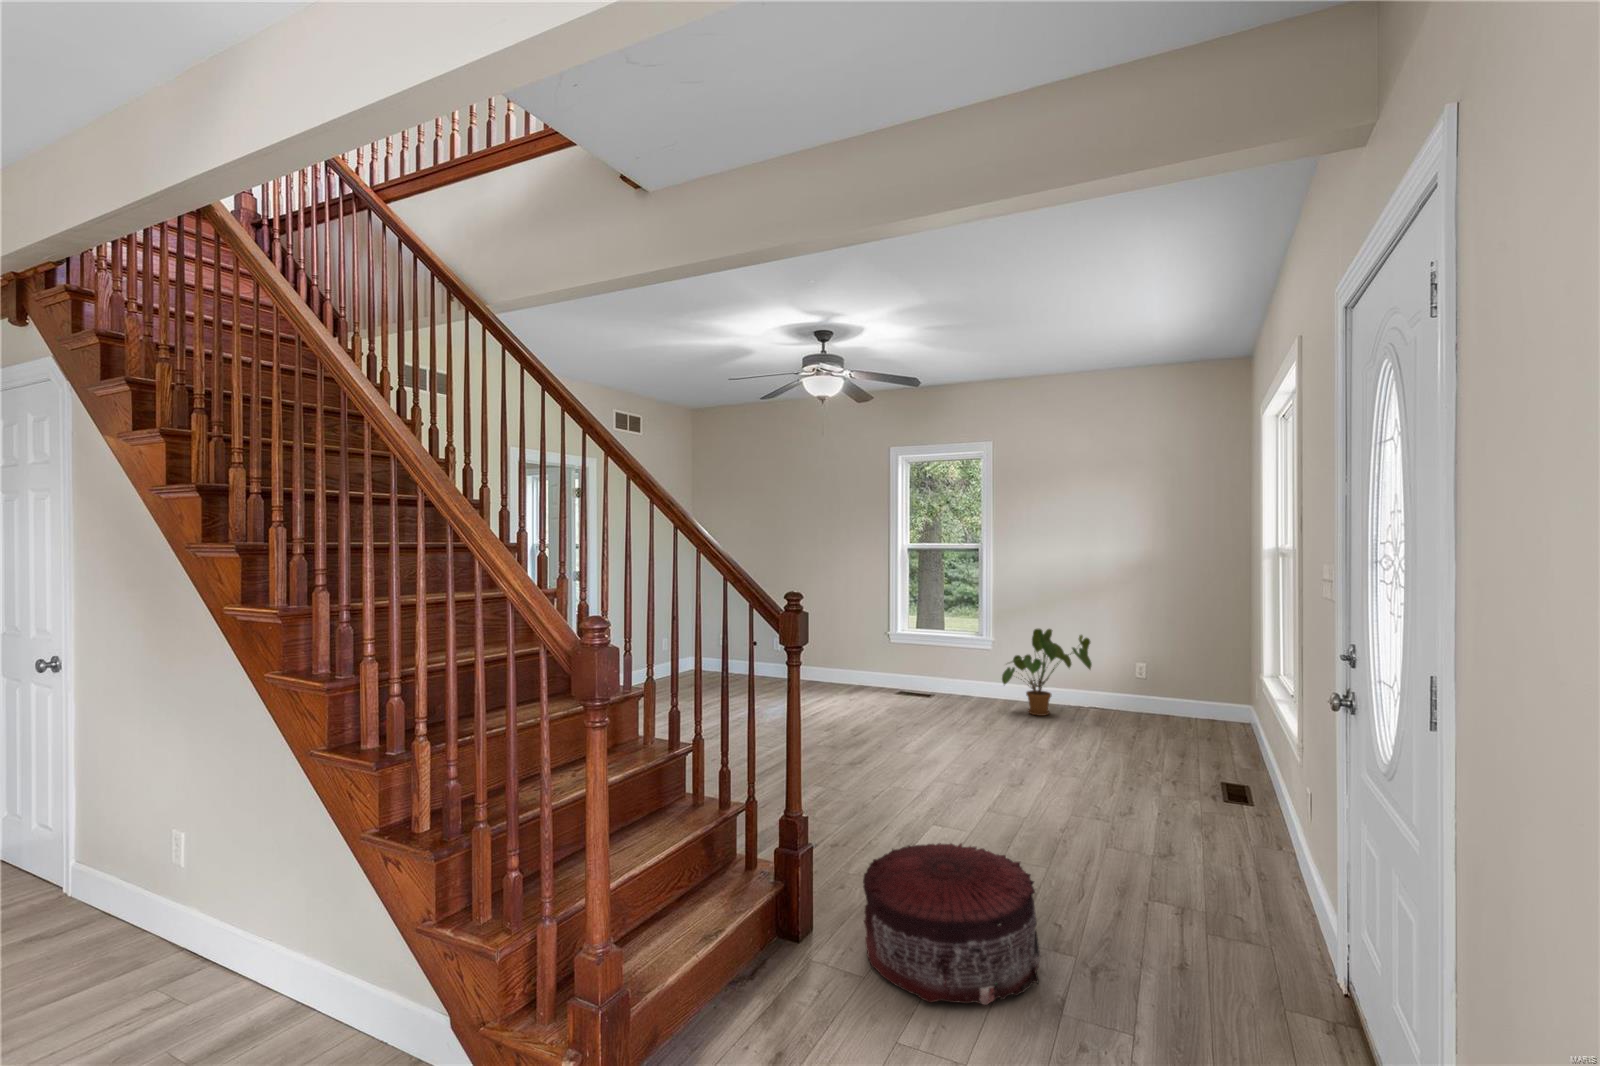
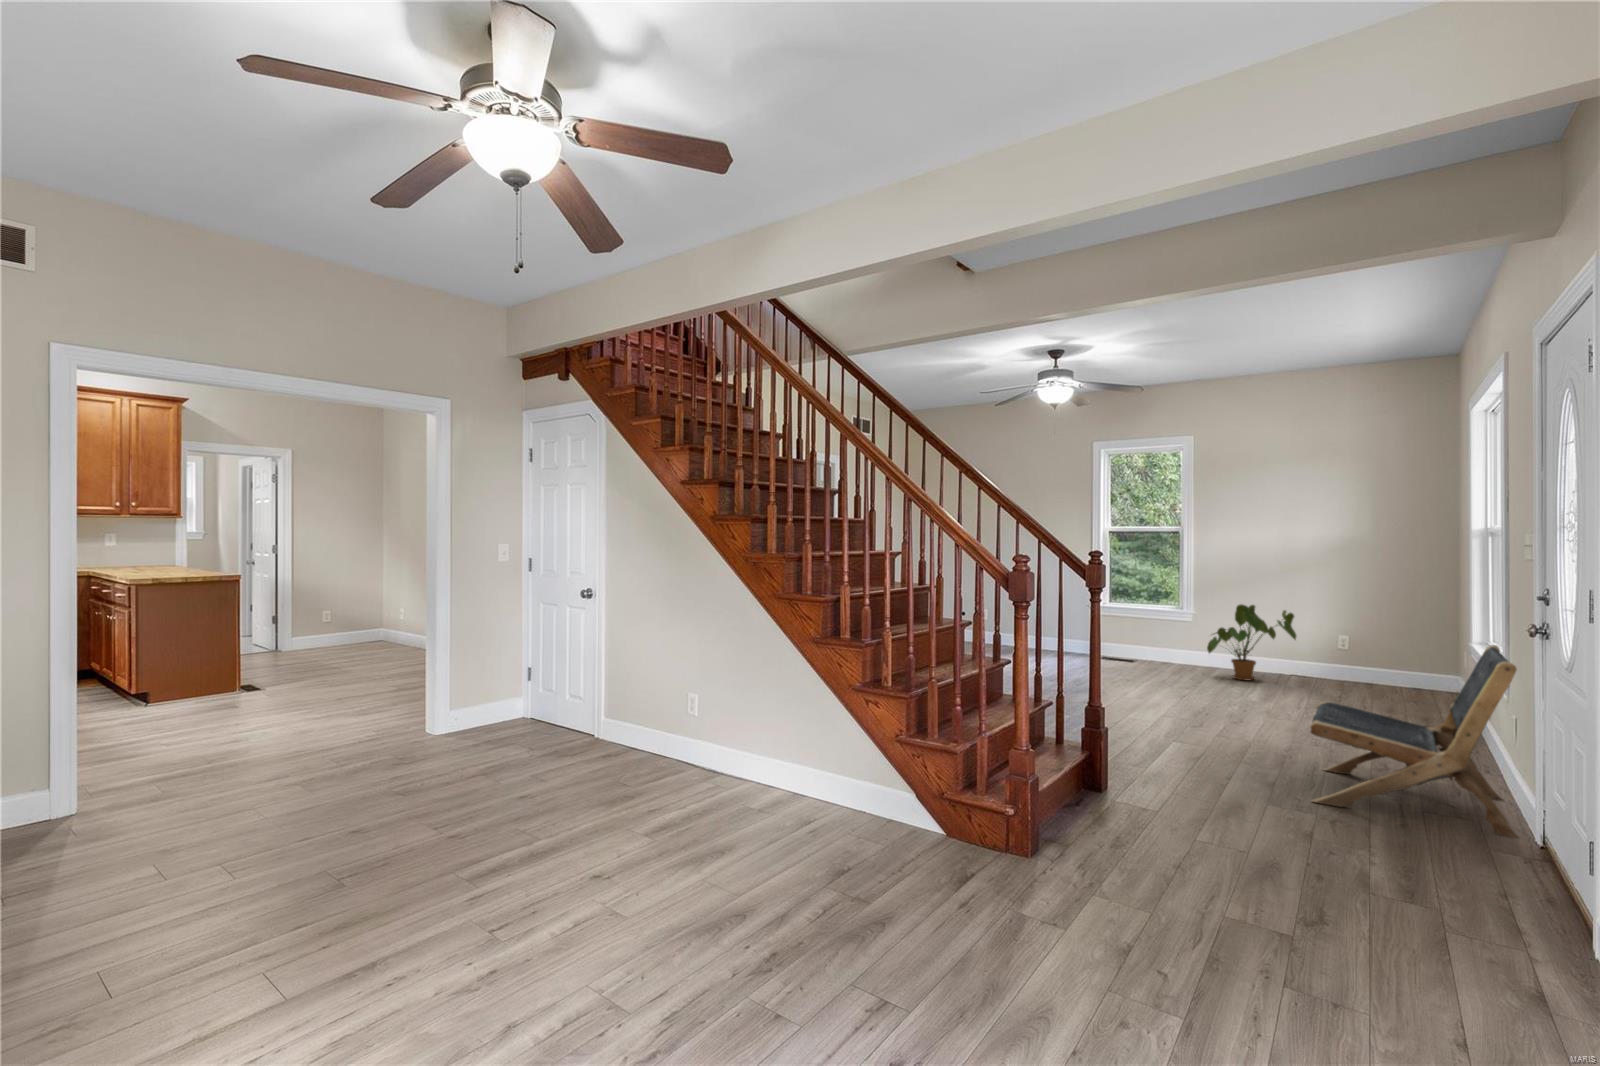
lounge chair: none [1076,704,1323,981] -> present [1311,645,1519,838]
pouf: present [863,843,1040,1005] -> none [1147,736,1290,831]

